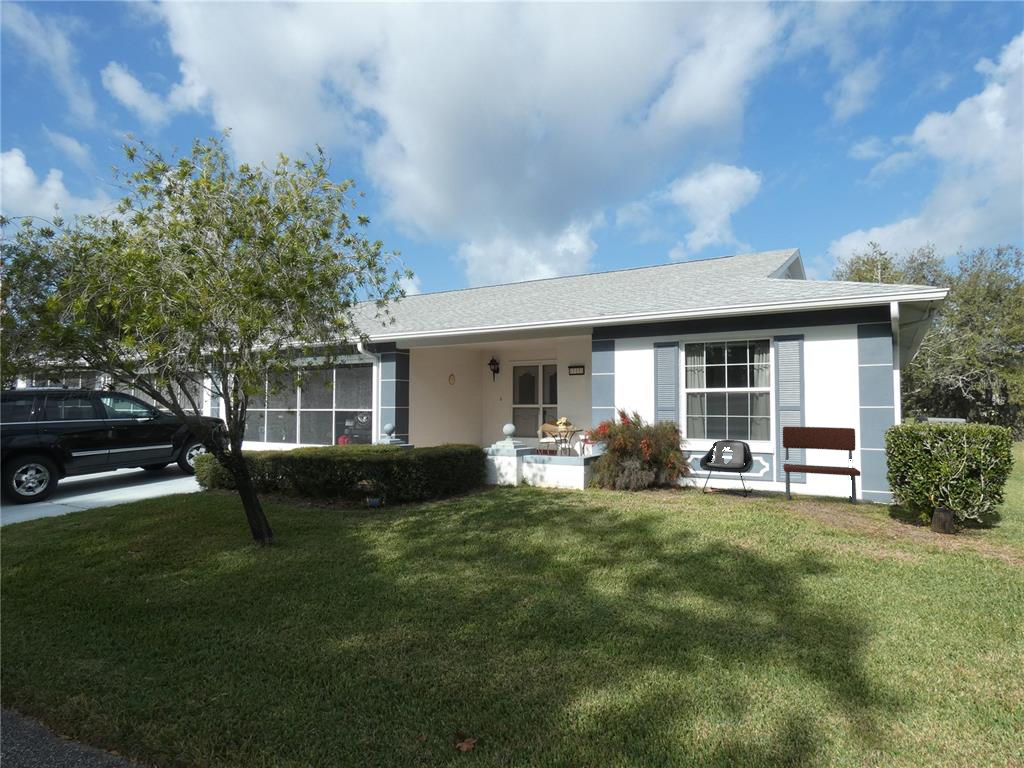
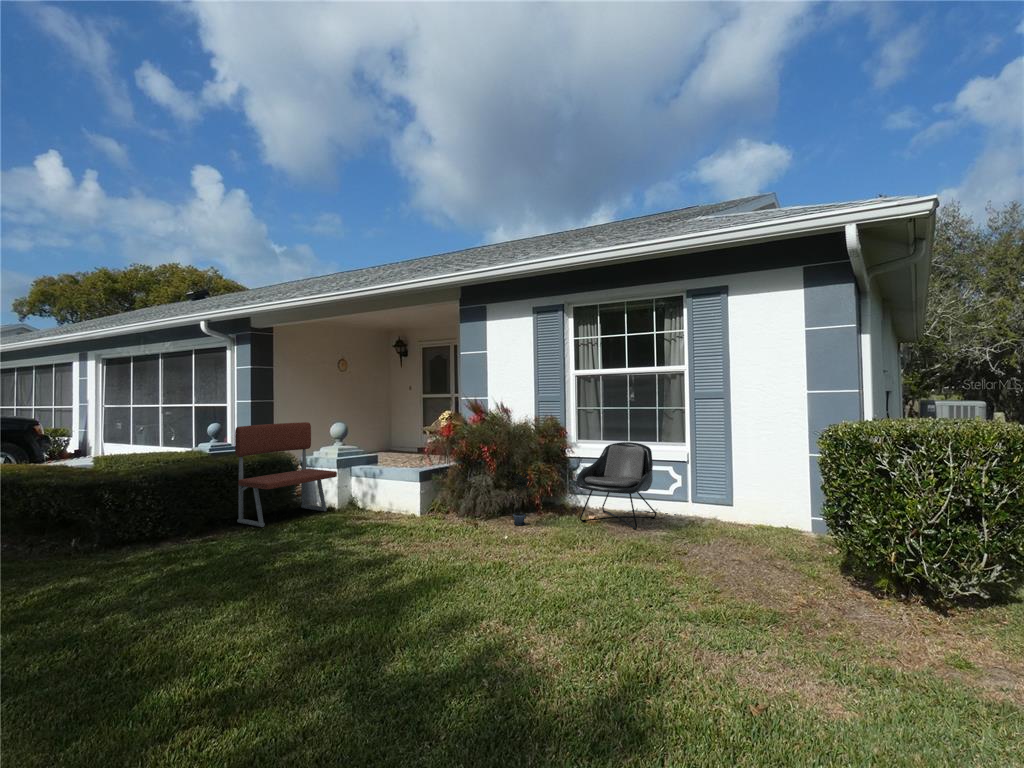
bench: present [783,427,860,504] -> present [235,422,337,527]
potted plant: present [367,464,384,507] -> present [511,469,531,525]
watering can: present [931,508,956,534] -> none [887,575,933,630]

